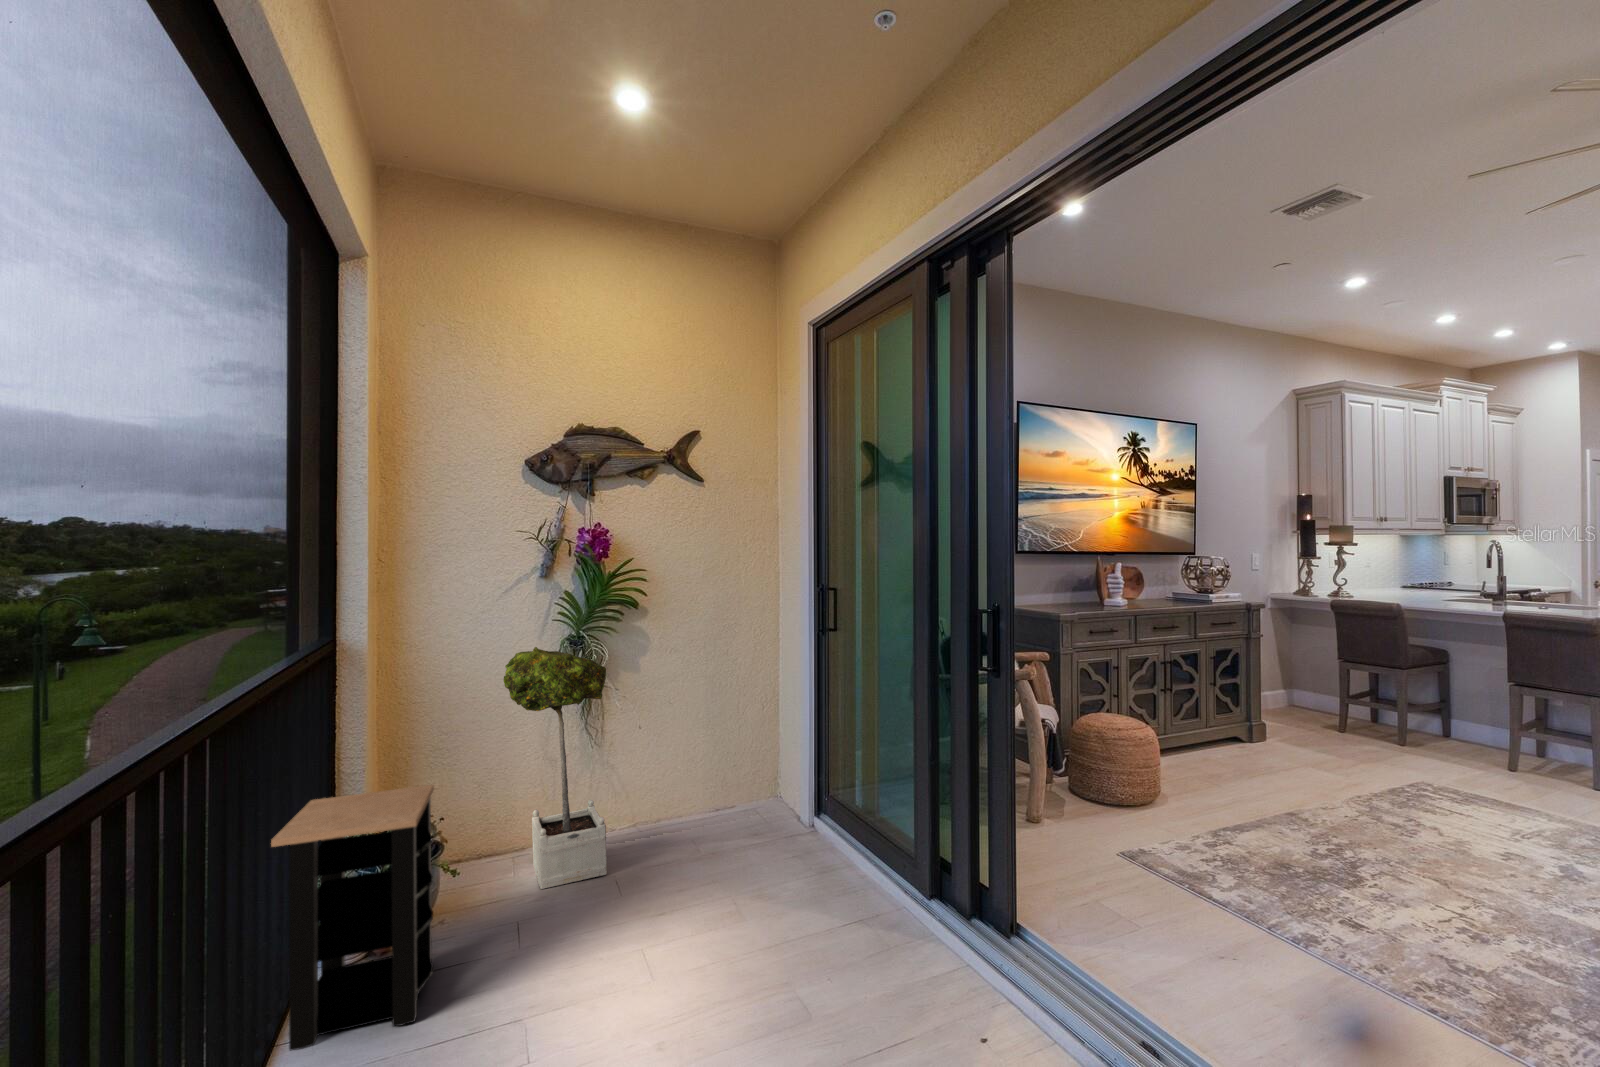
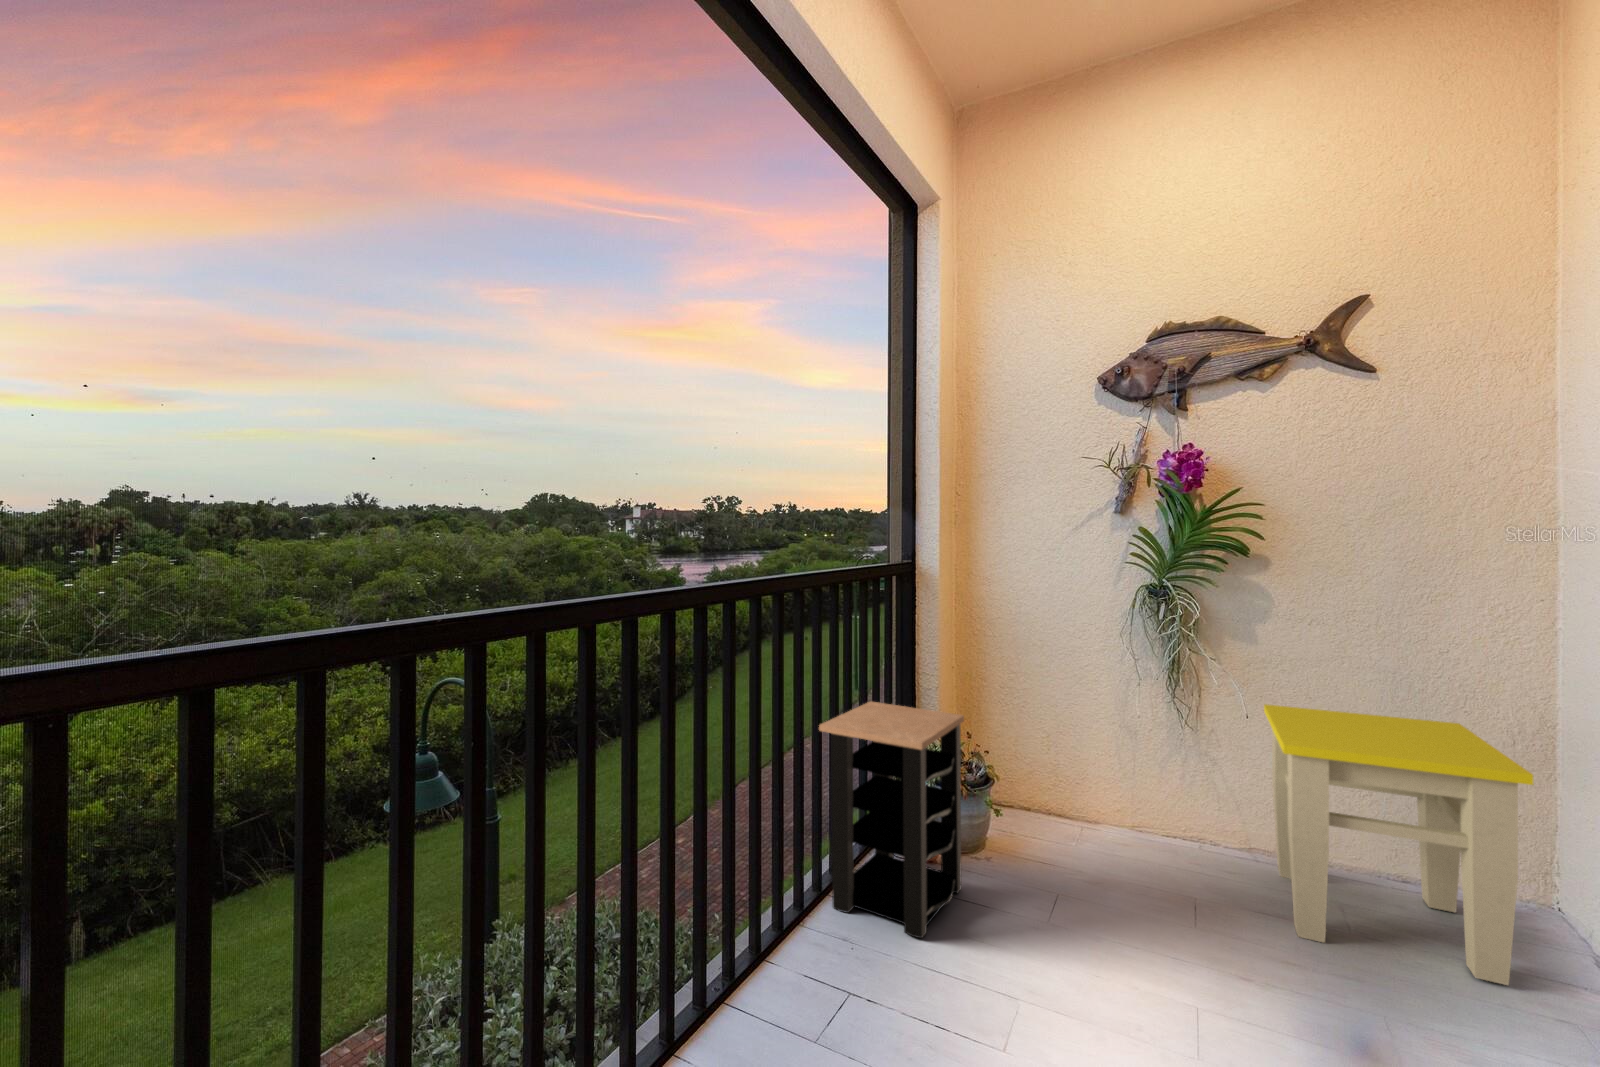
potted tree: present [504,647,607,889] -> none [1059,590,1188,883]
stool: none [649,705,792,876] -> present [1264,704,1534,985]

